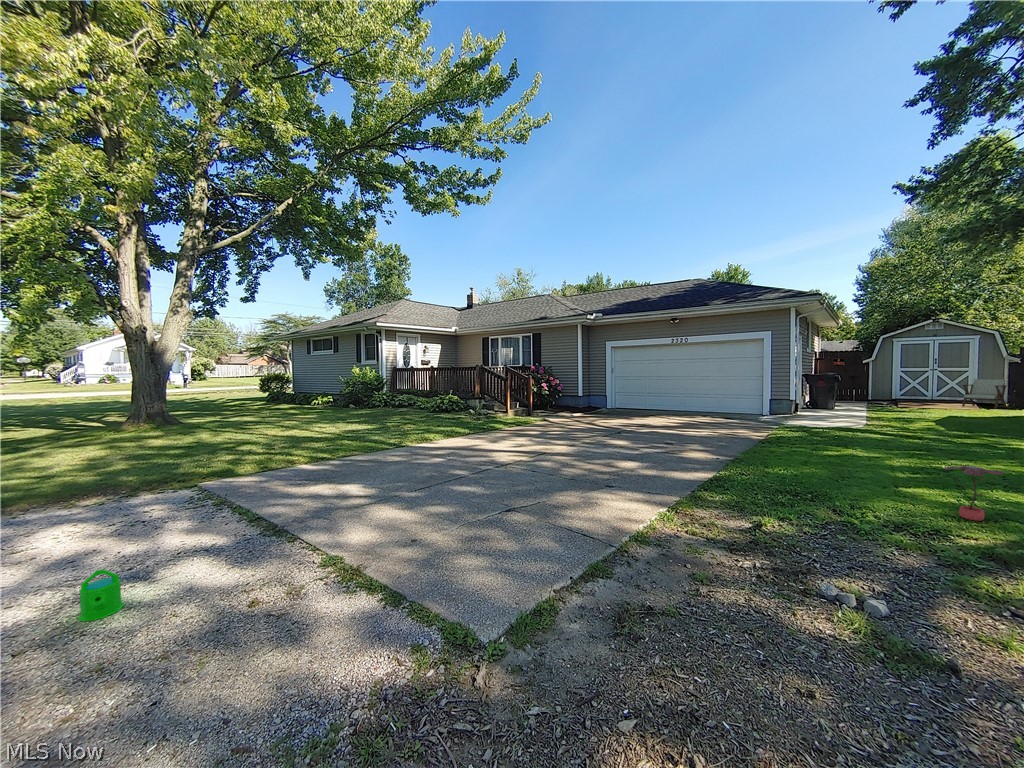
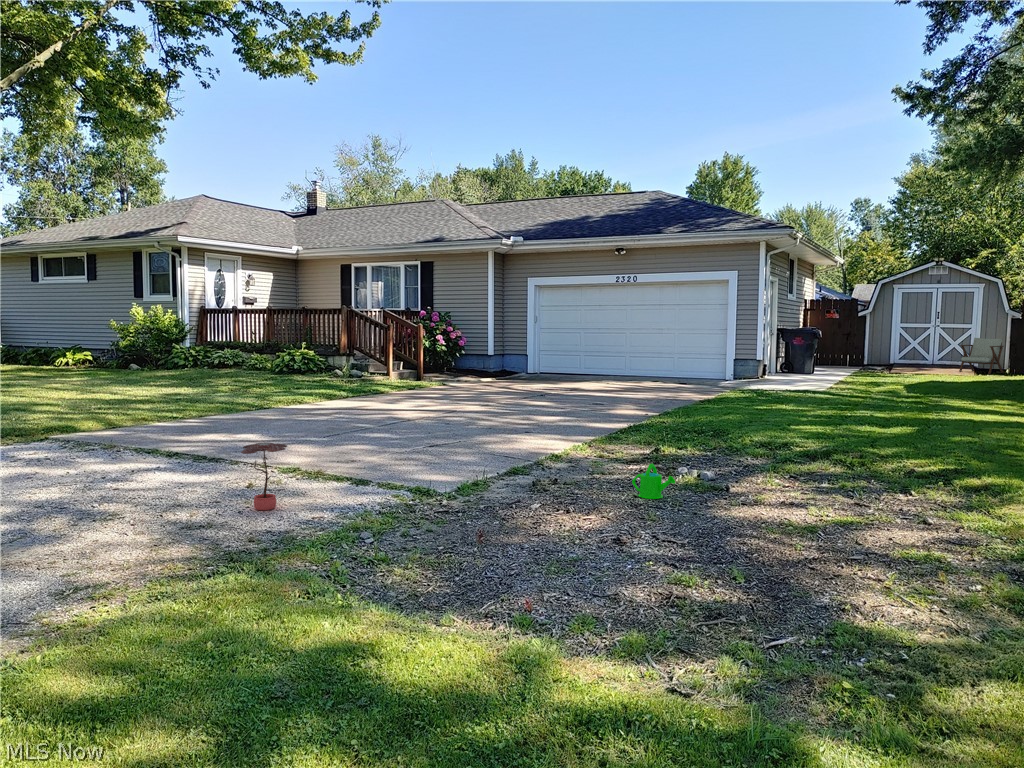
potted plant: present [944,465,1004,521] -> present [241,442,287,510]
watering can: present [78,569,124,622] -> present [632,463,675,499]

